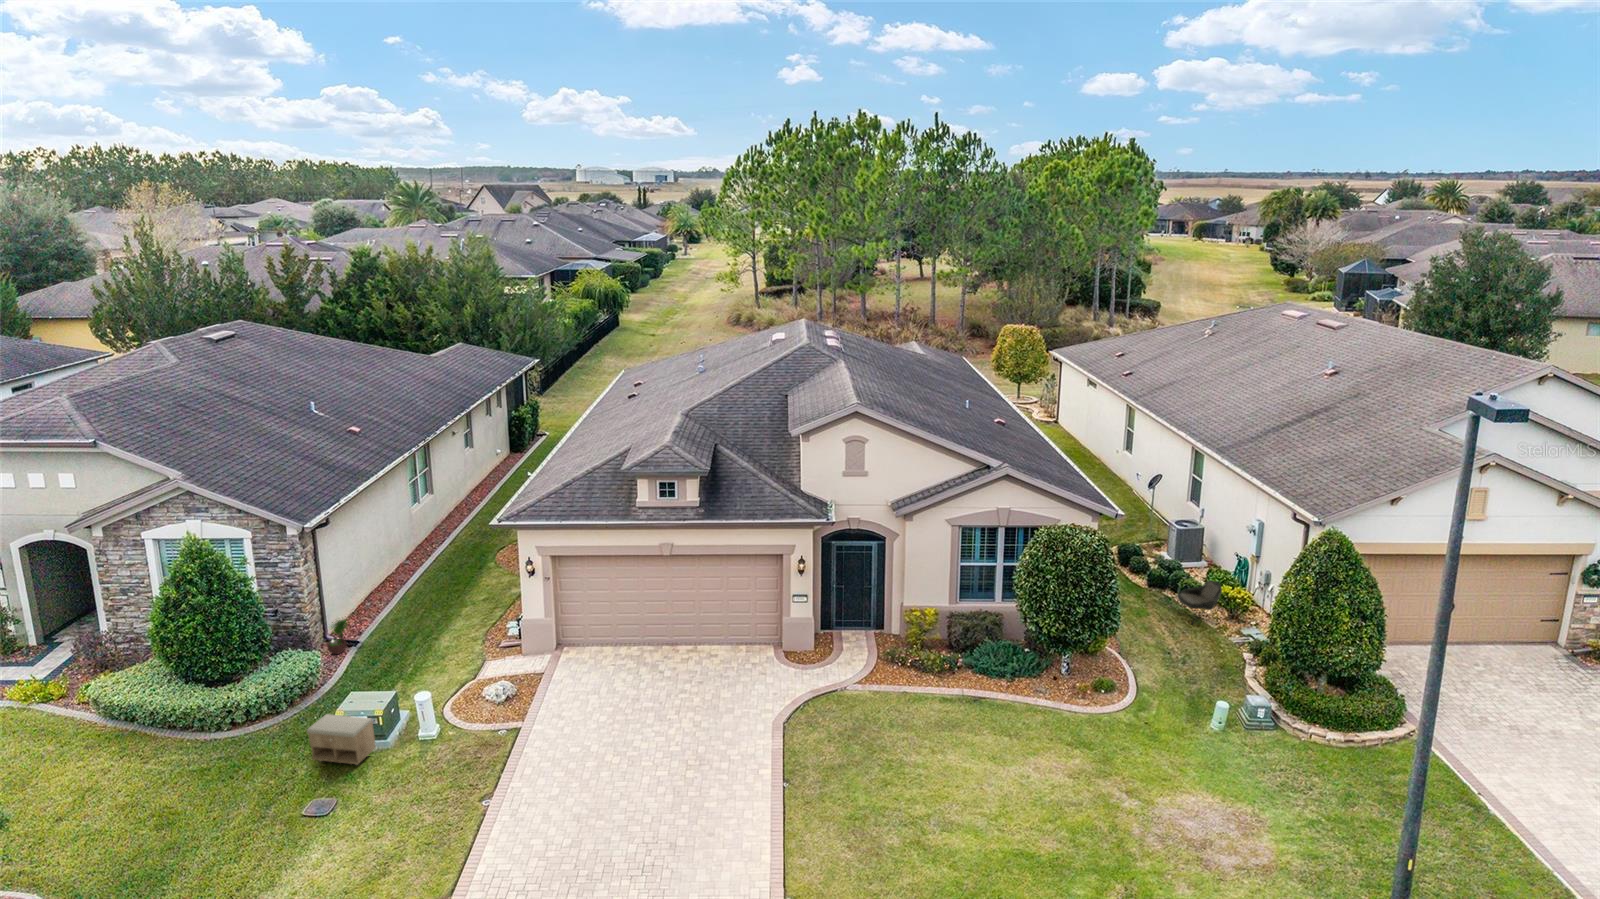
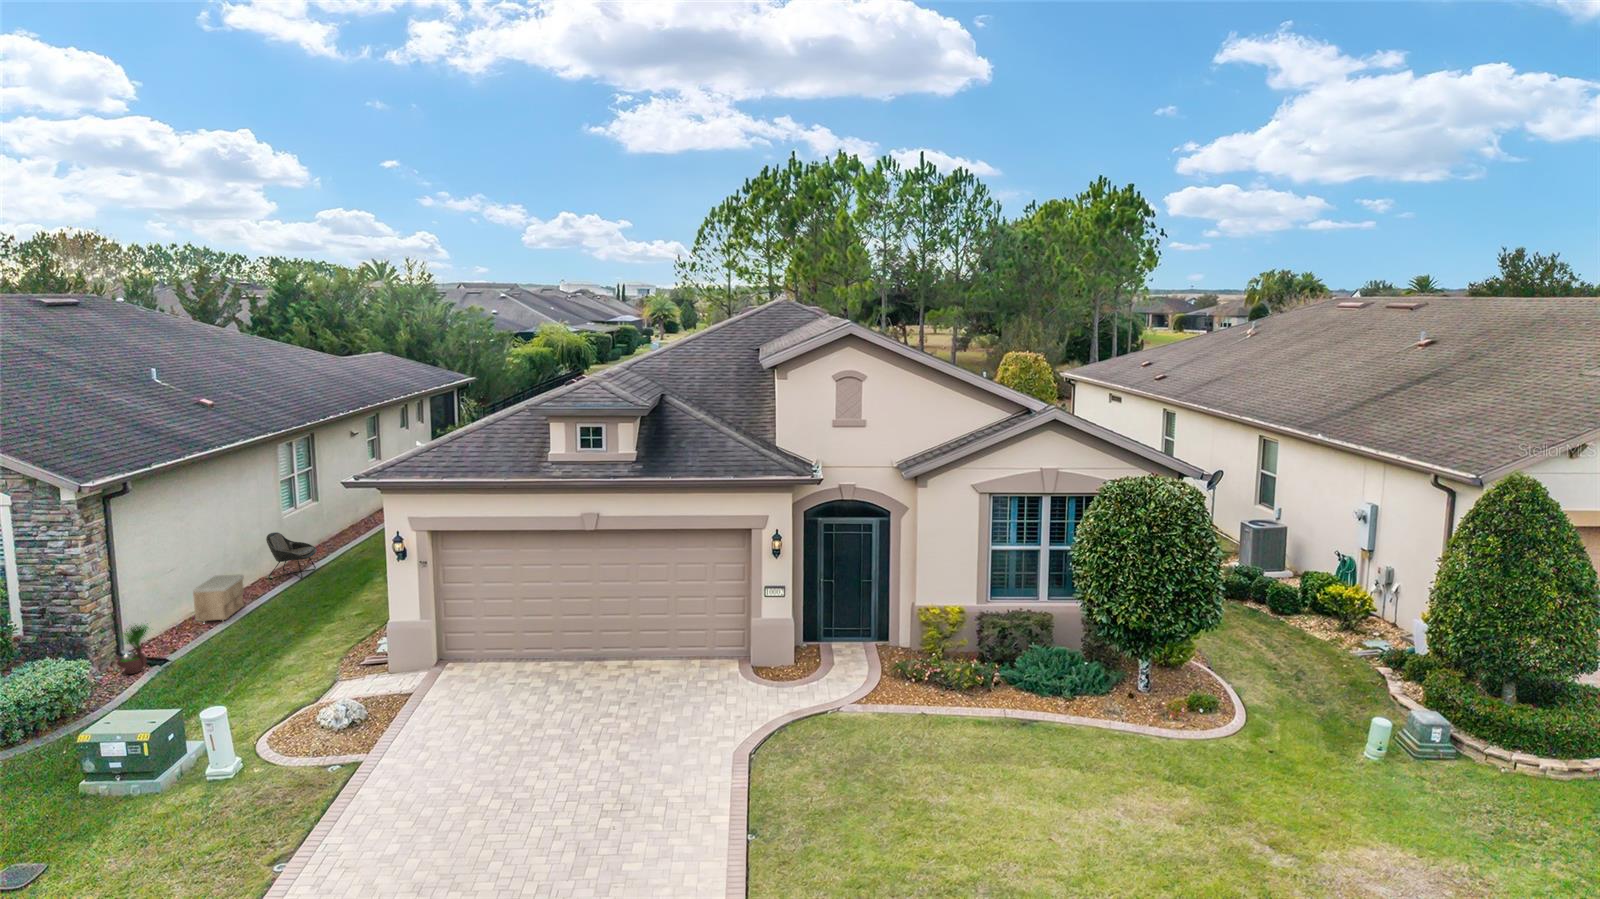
lounge chair: present [1178,581,1222,620] -> present [266,532,317,580]
storage bench: present [307,714,376,765] -> present [193,574,244,623]

